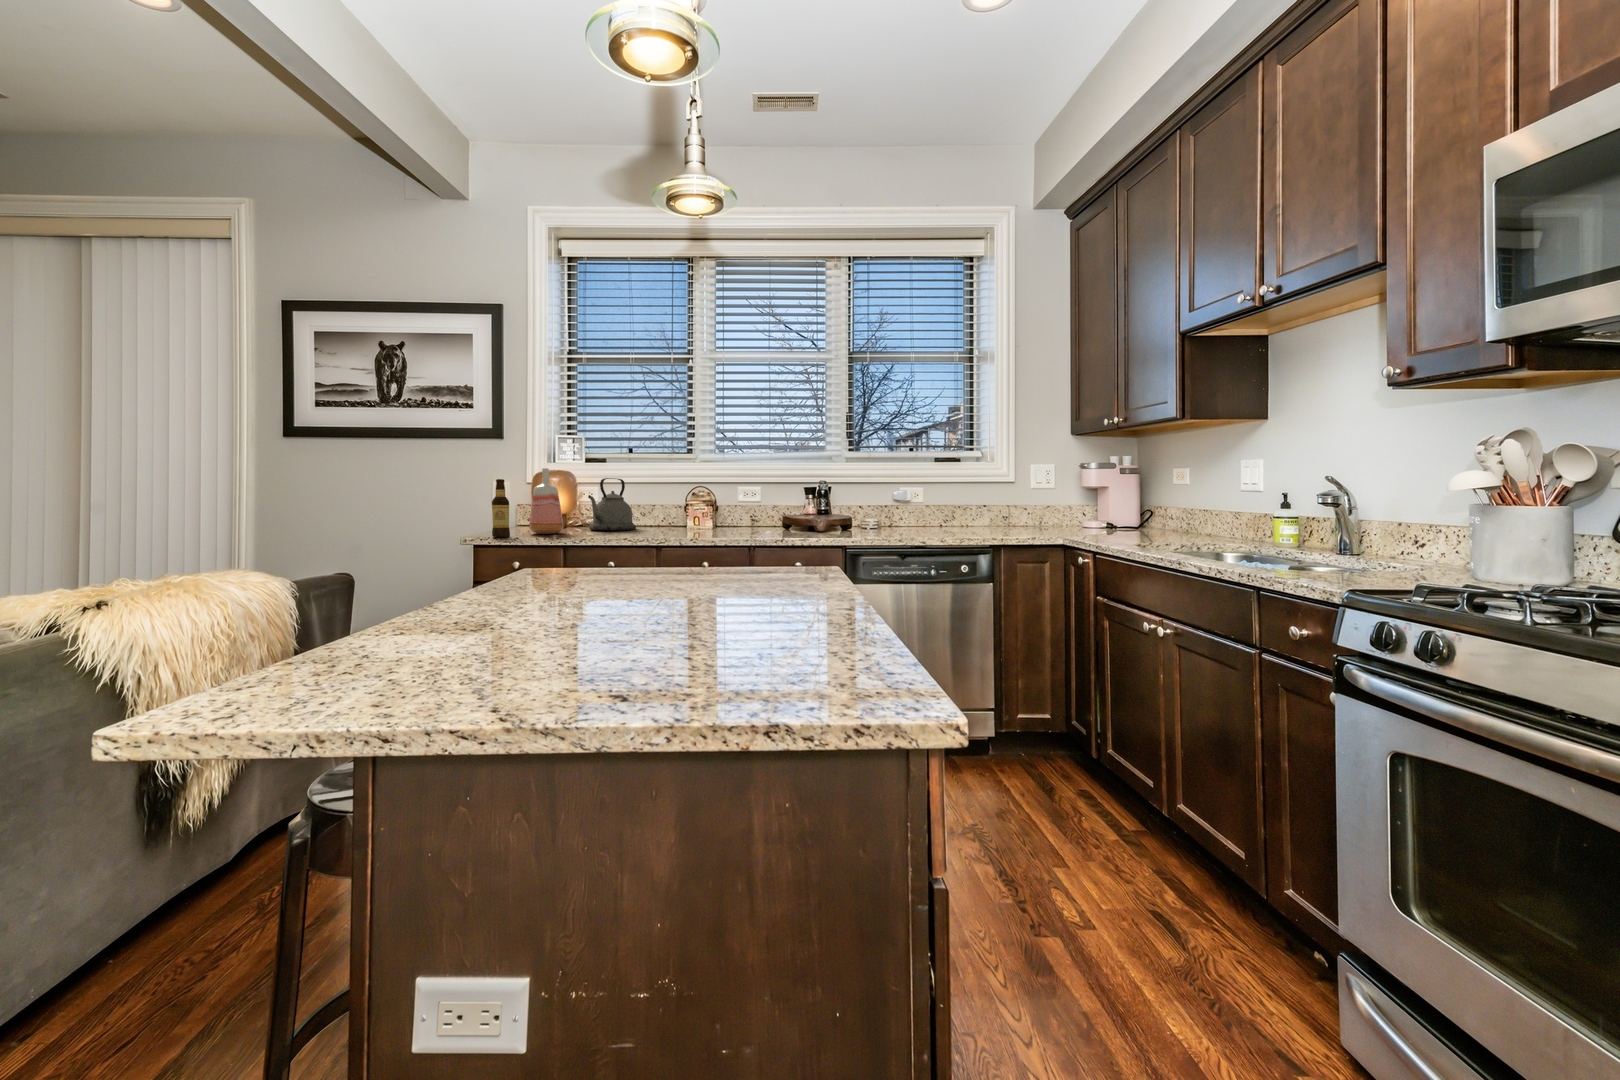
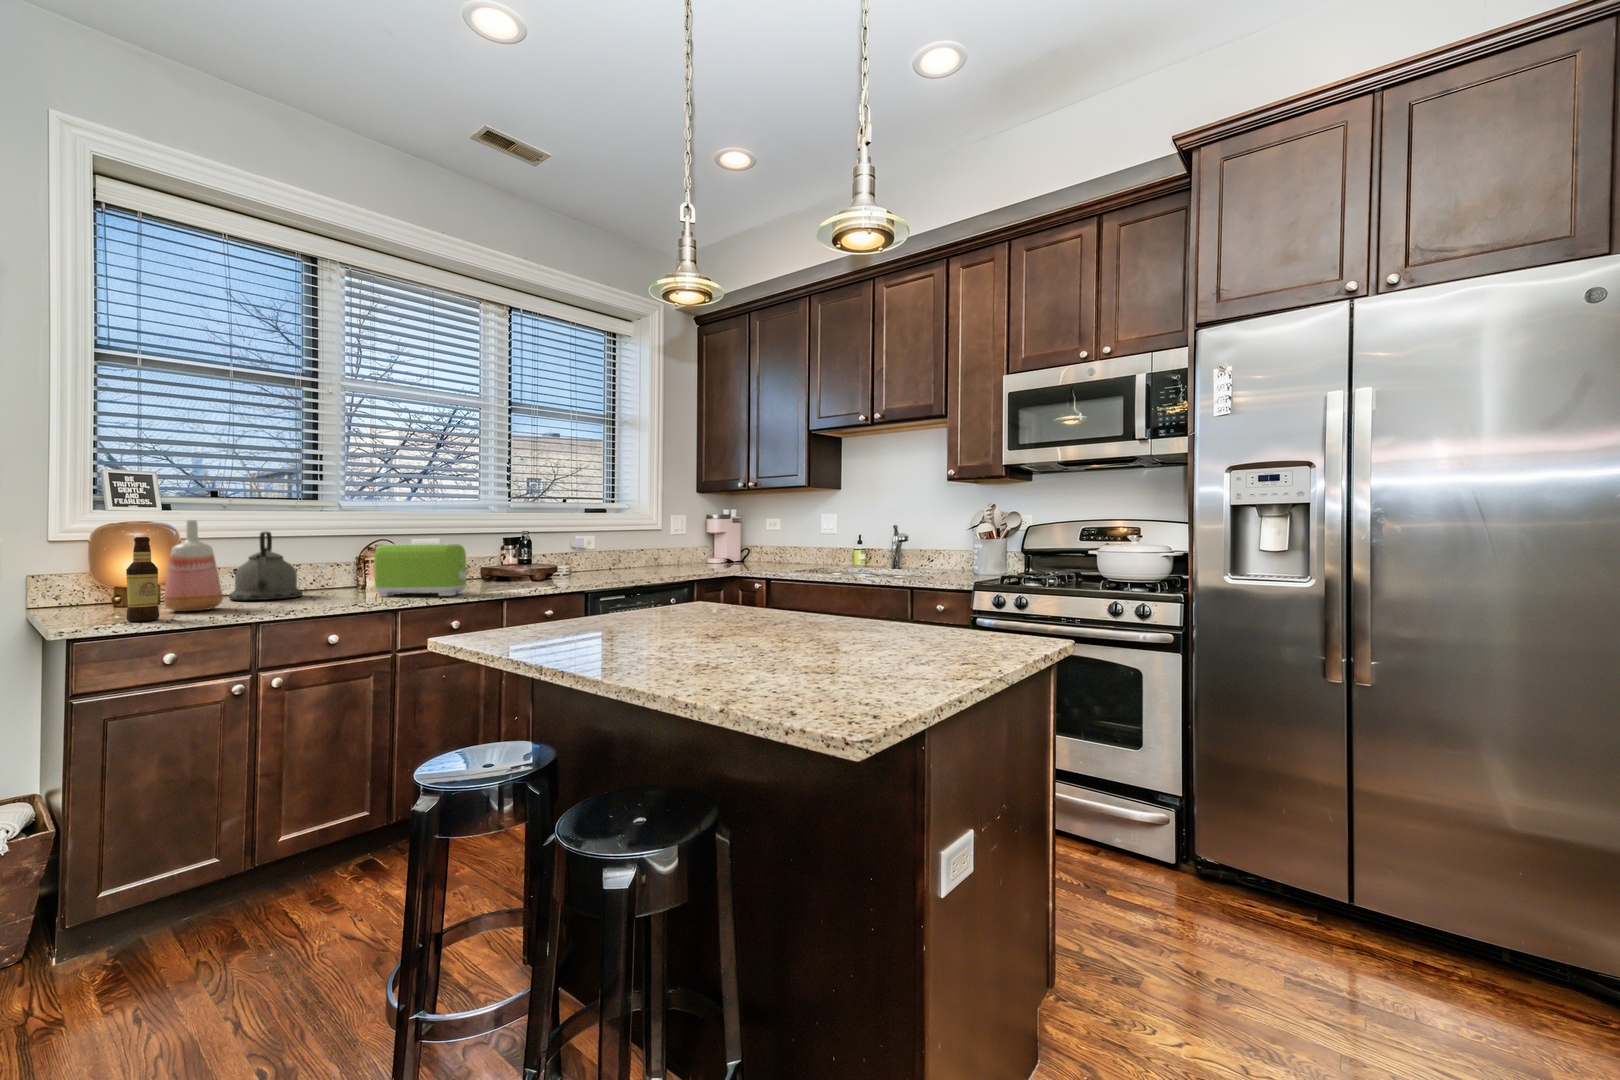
toaster: none [662,489,722,538] -> present [374,543,466,597]

